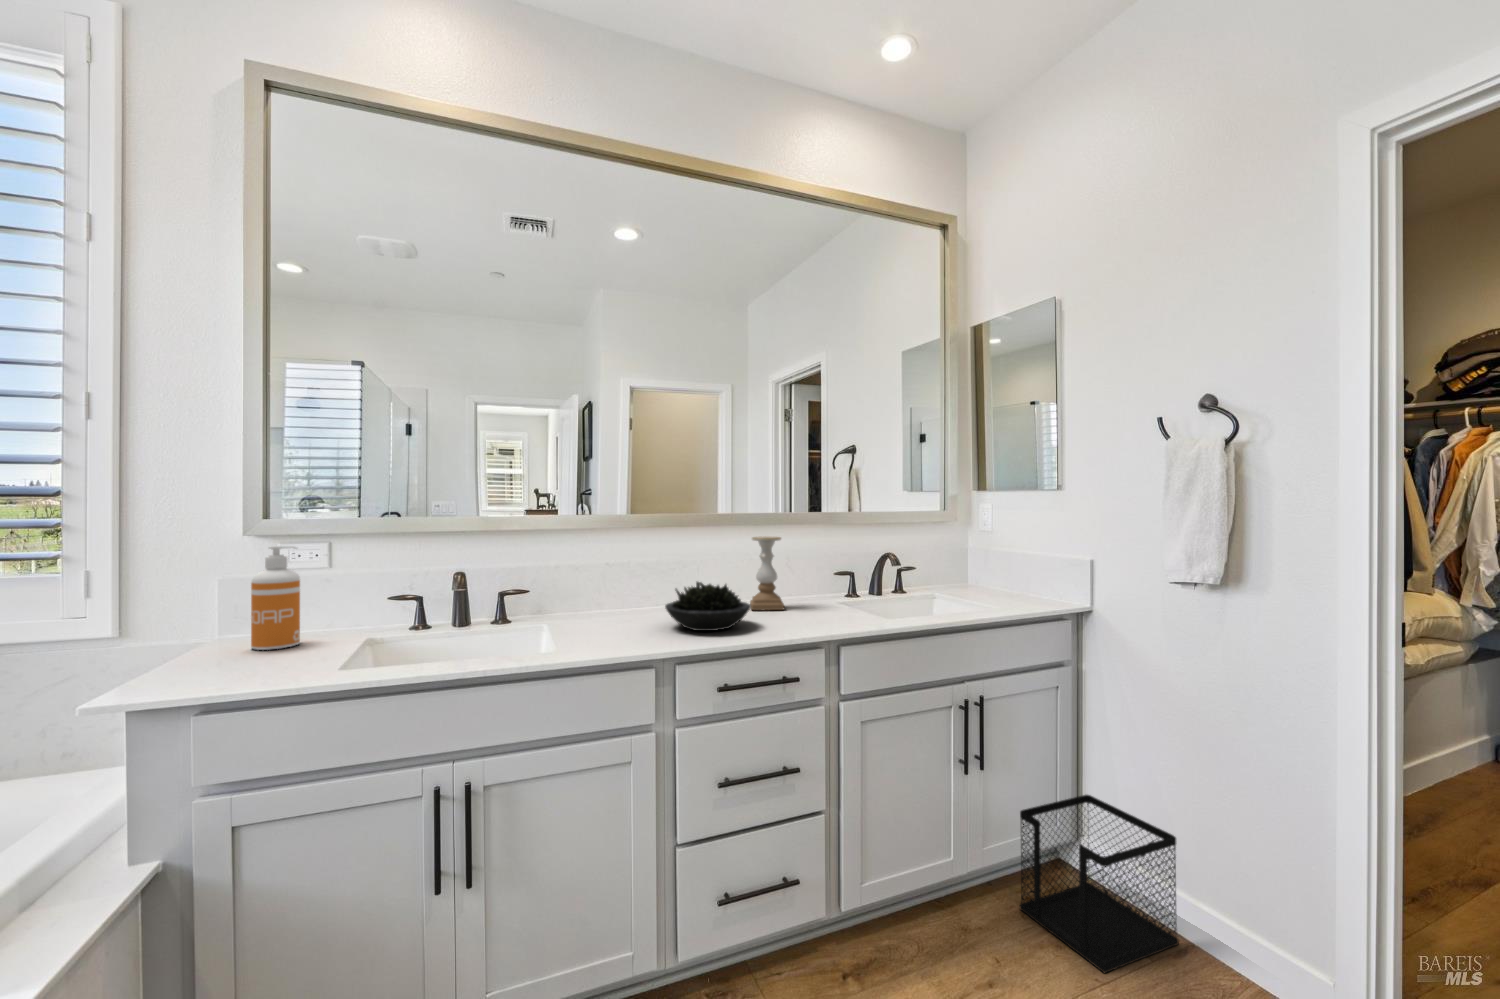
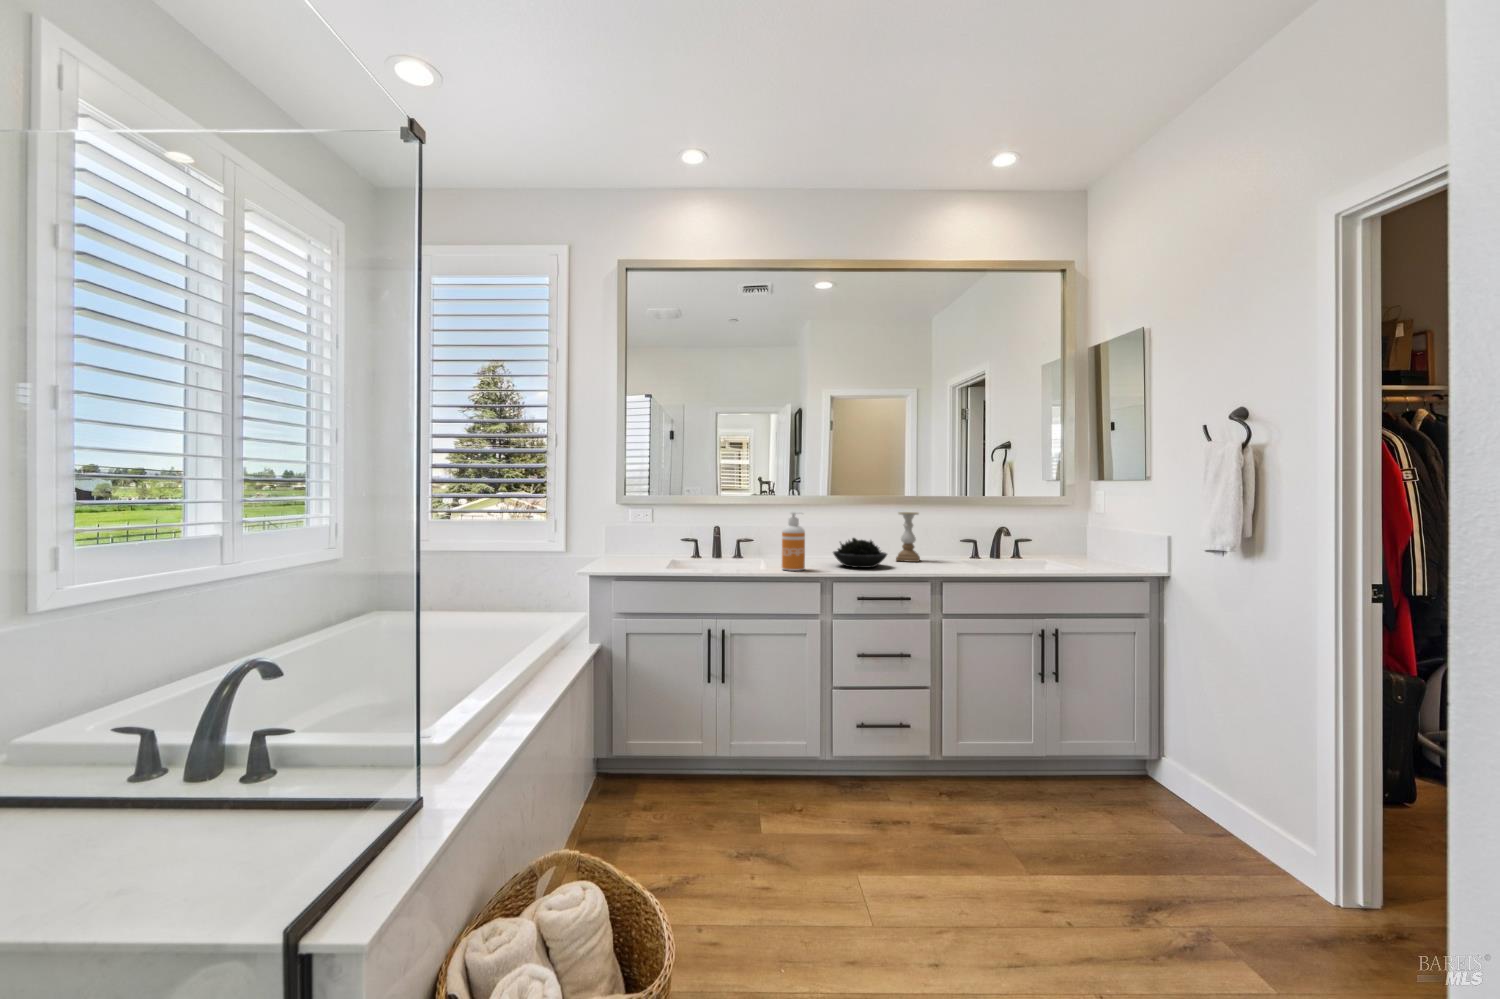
soap dispenser: present [251,546,300,650] -> present [782,512,805,571]
wastebasket: present [1020,795,1179,973] -> none [1086,713,1207,821]

